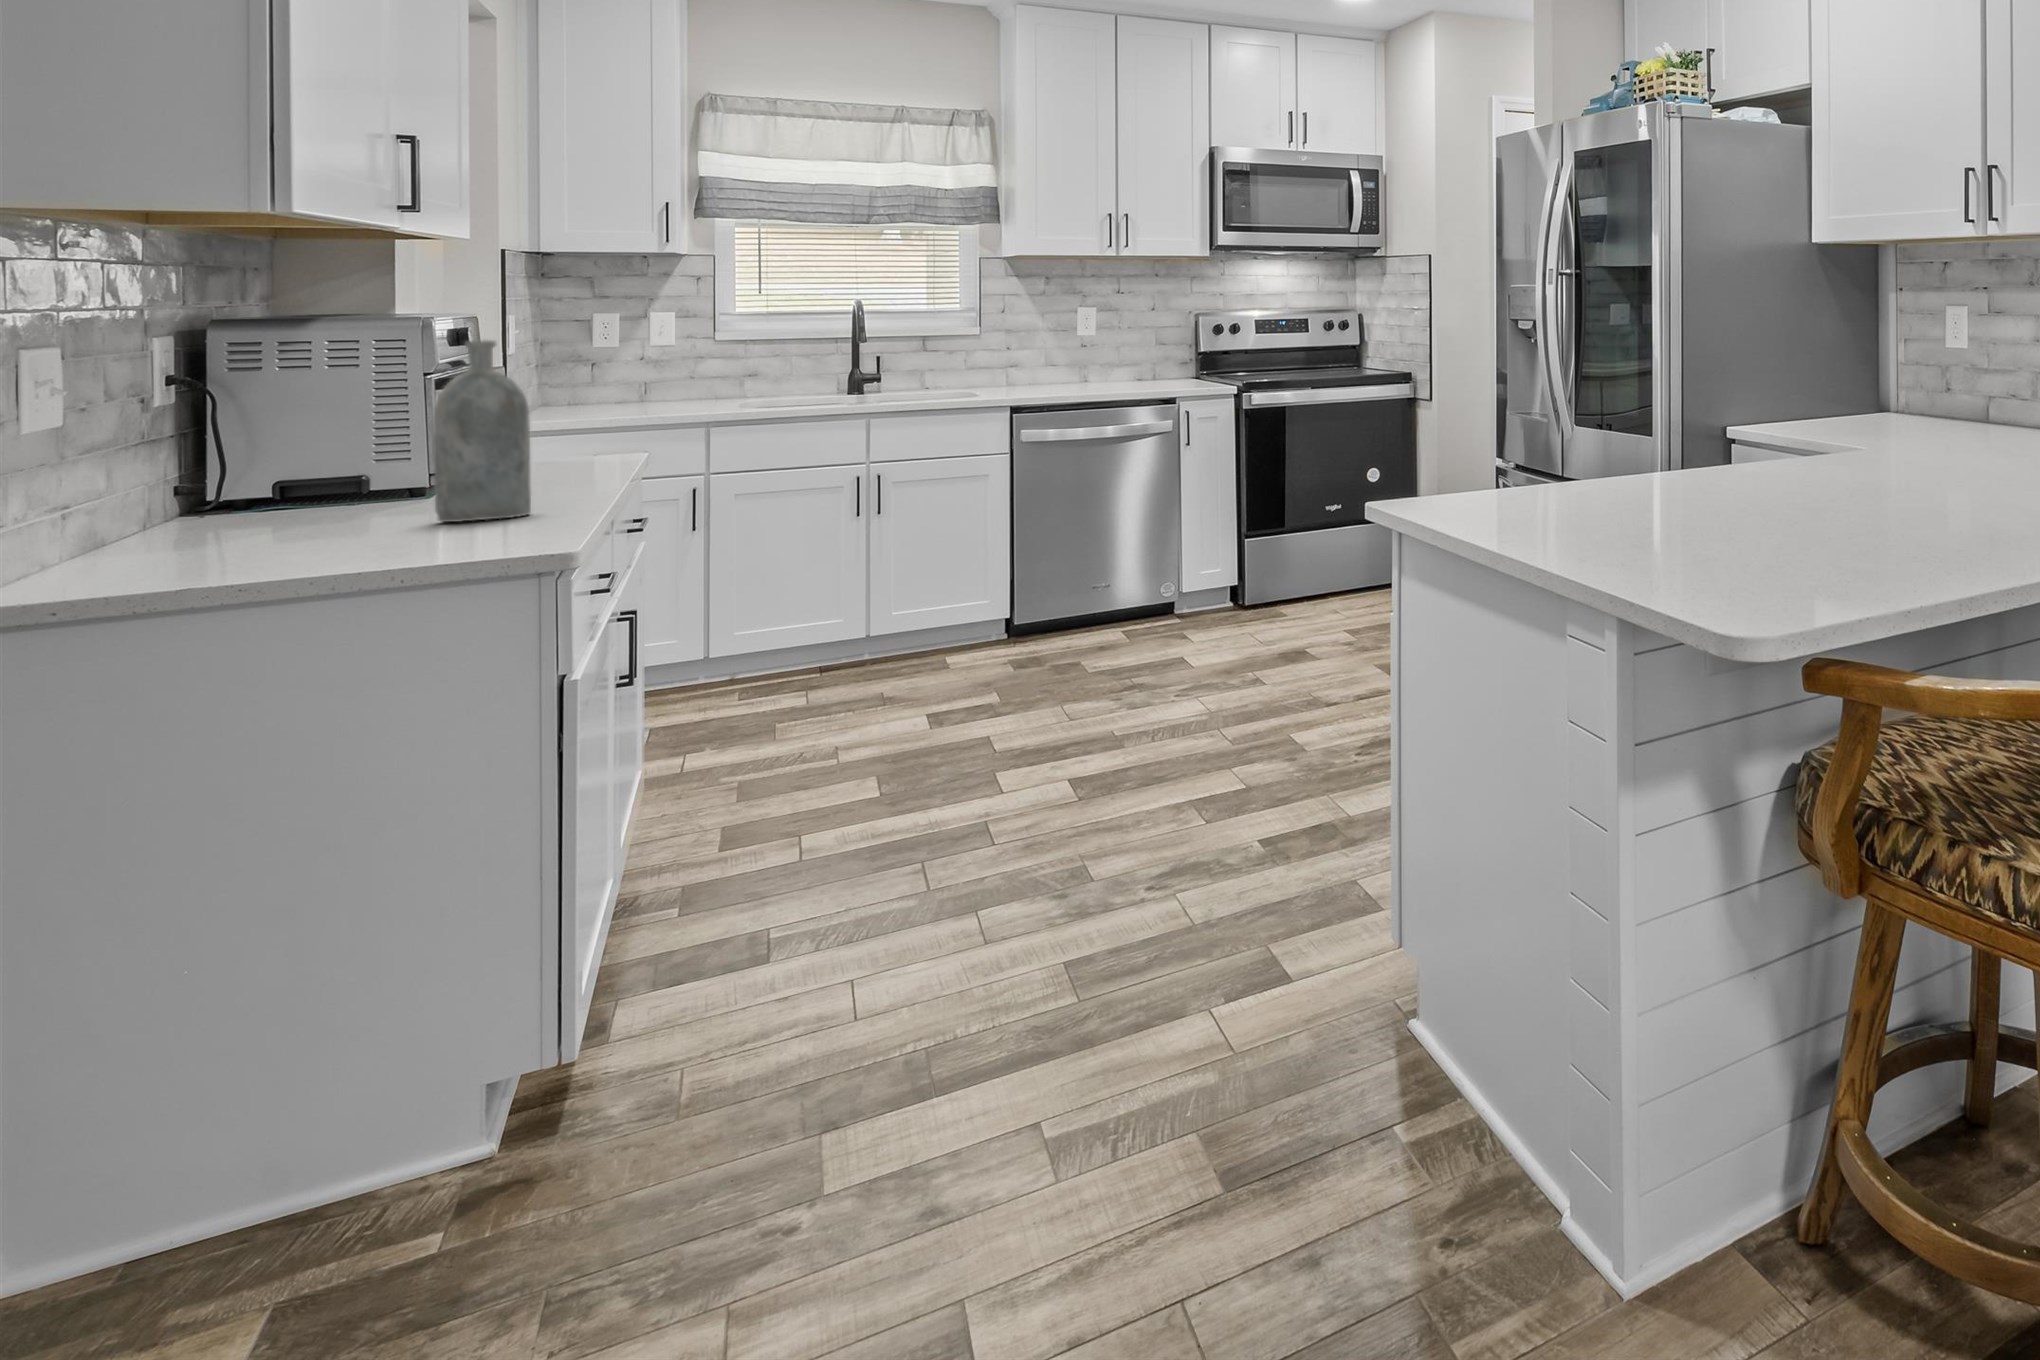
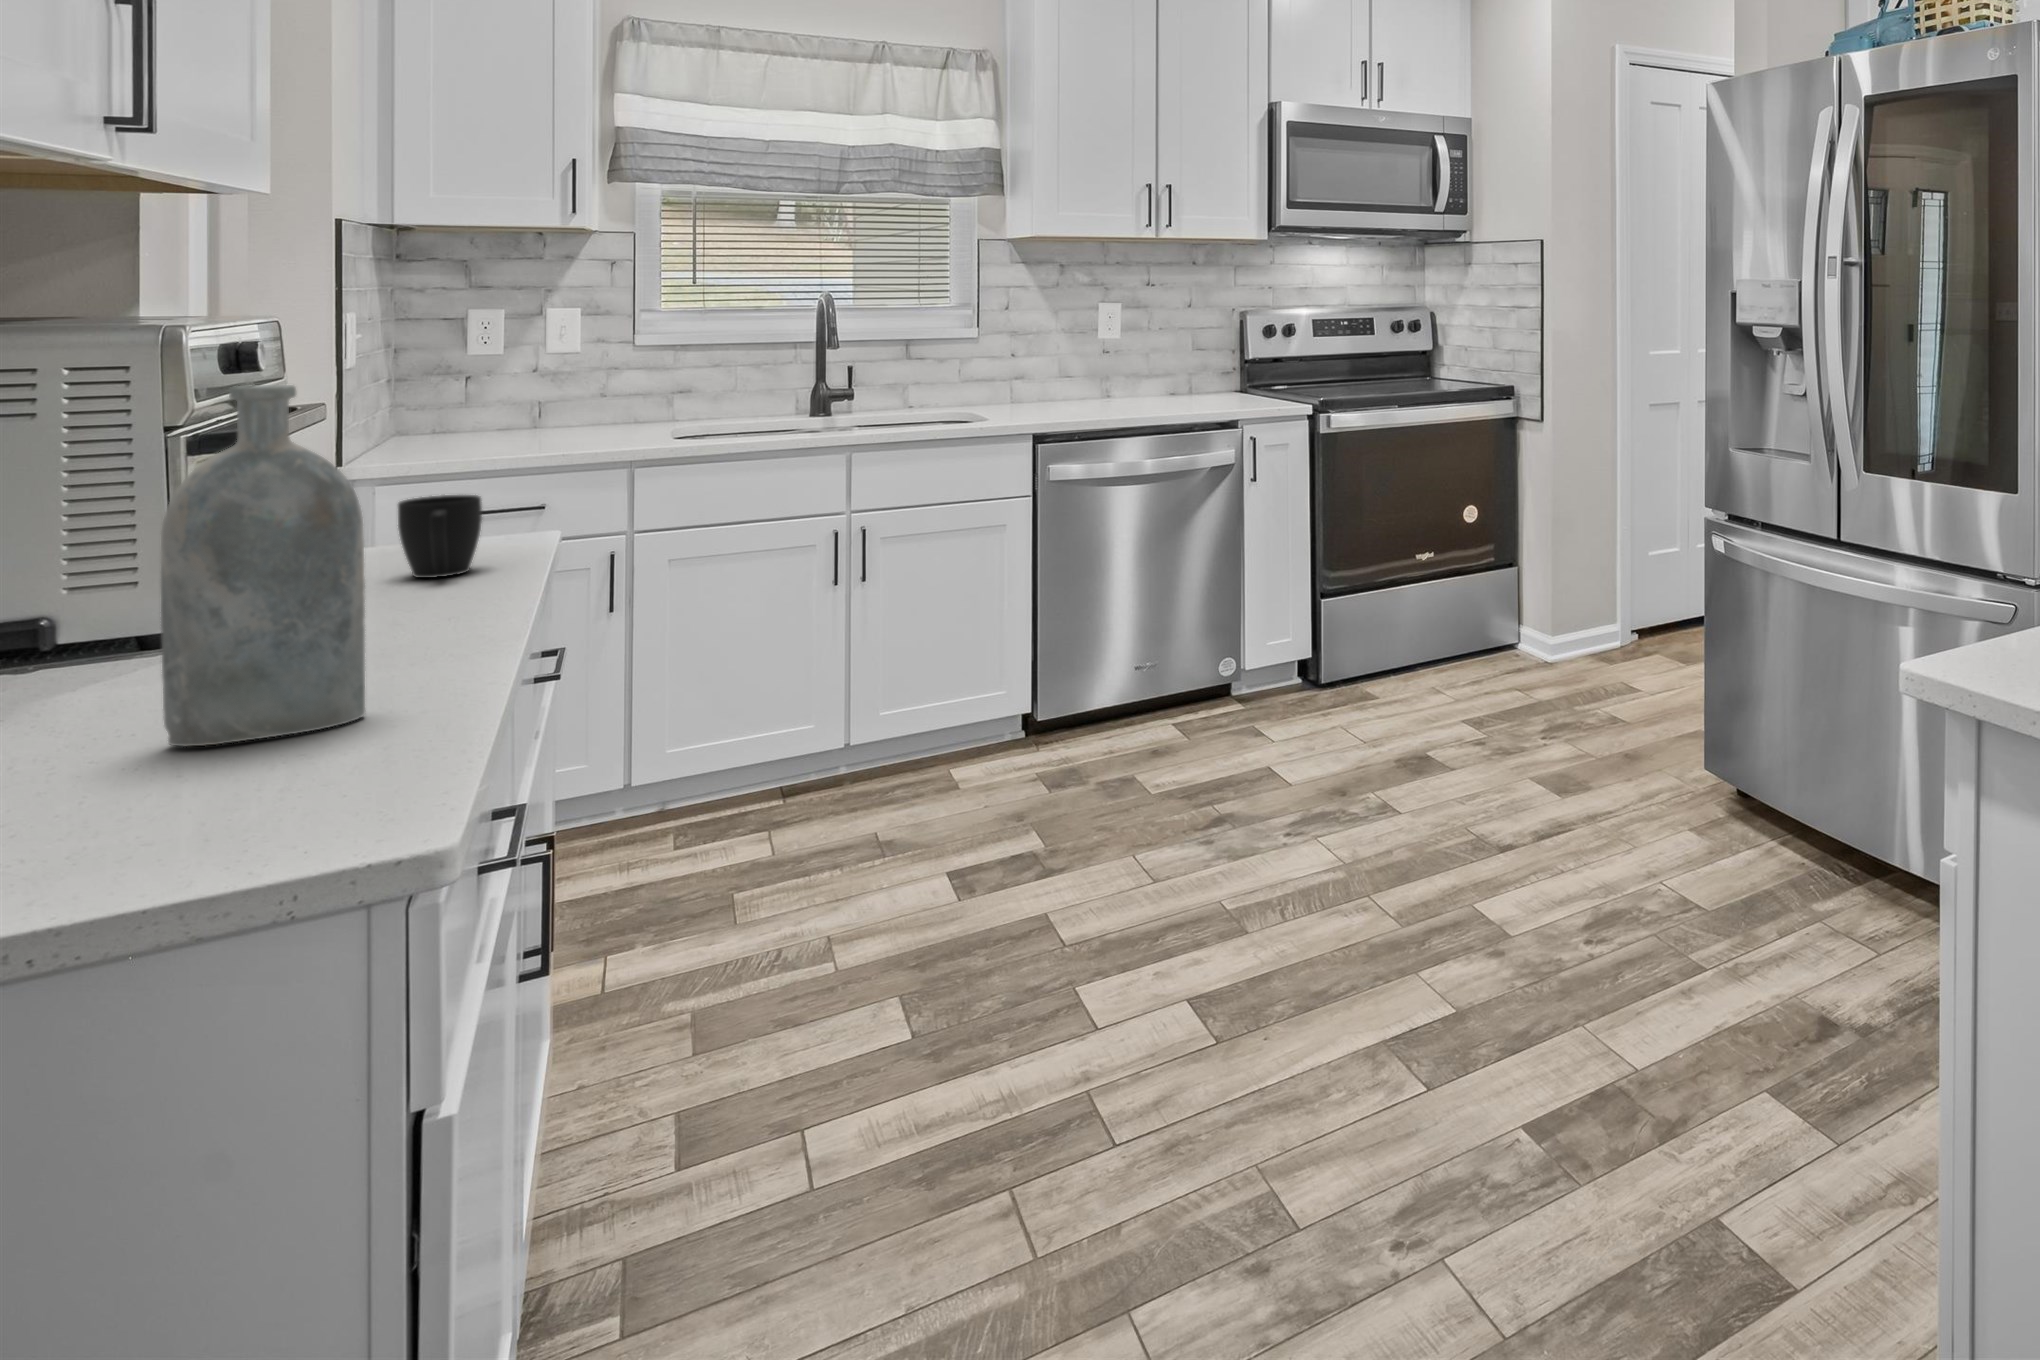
mug: none [547,420,595,469] -> present [398,495,482,578]

